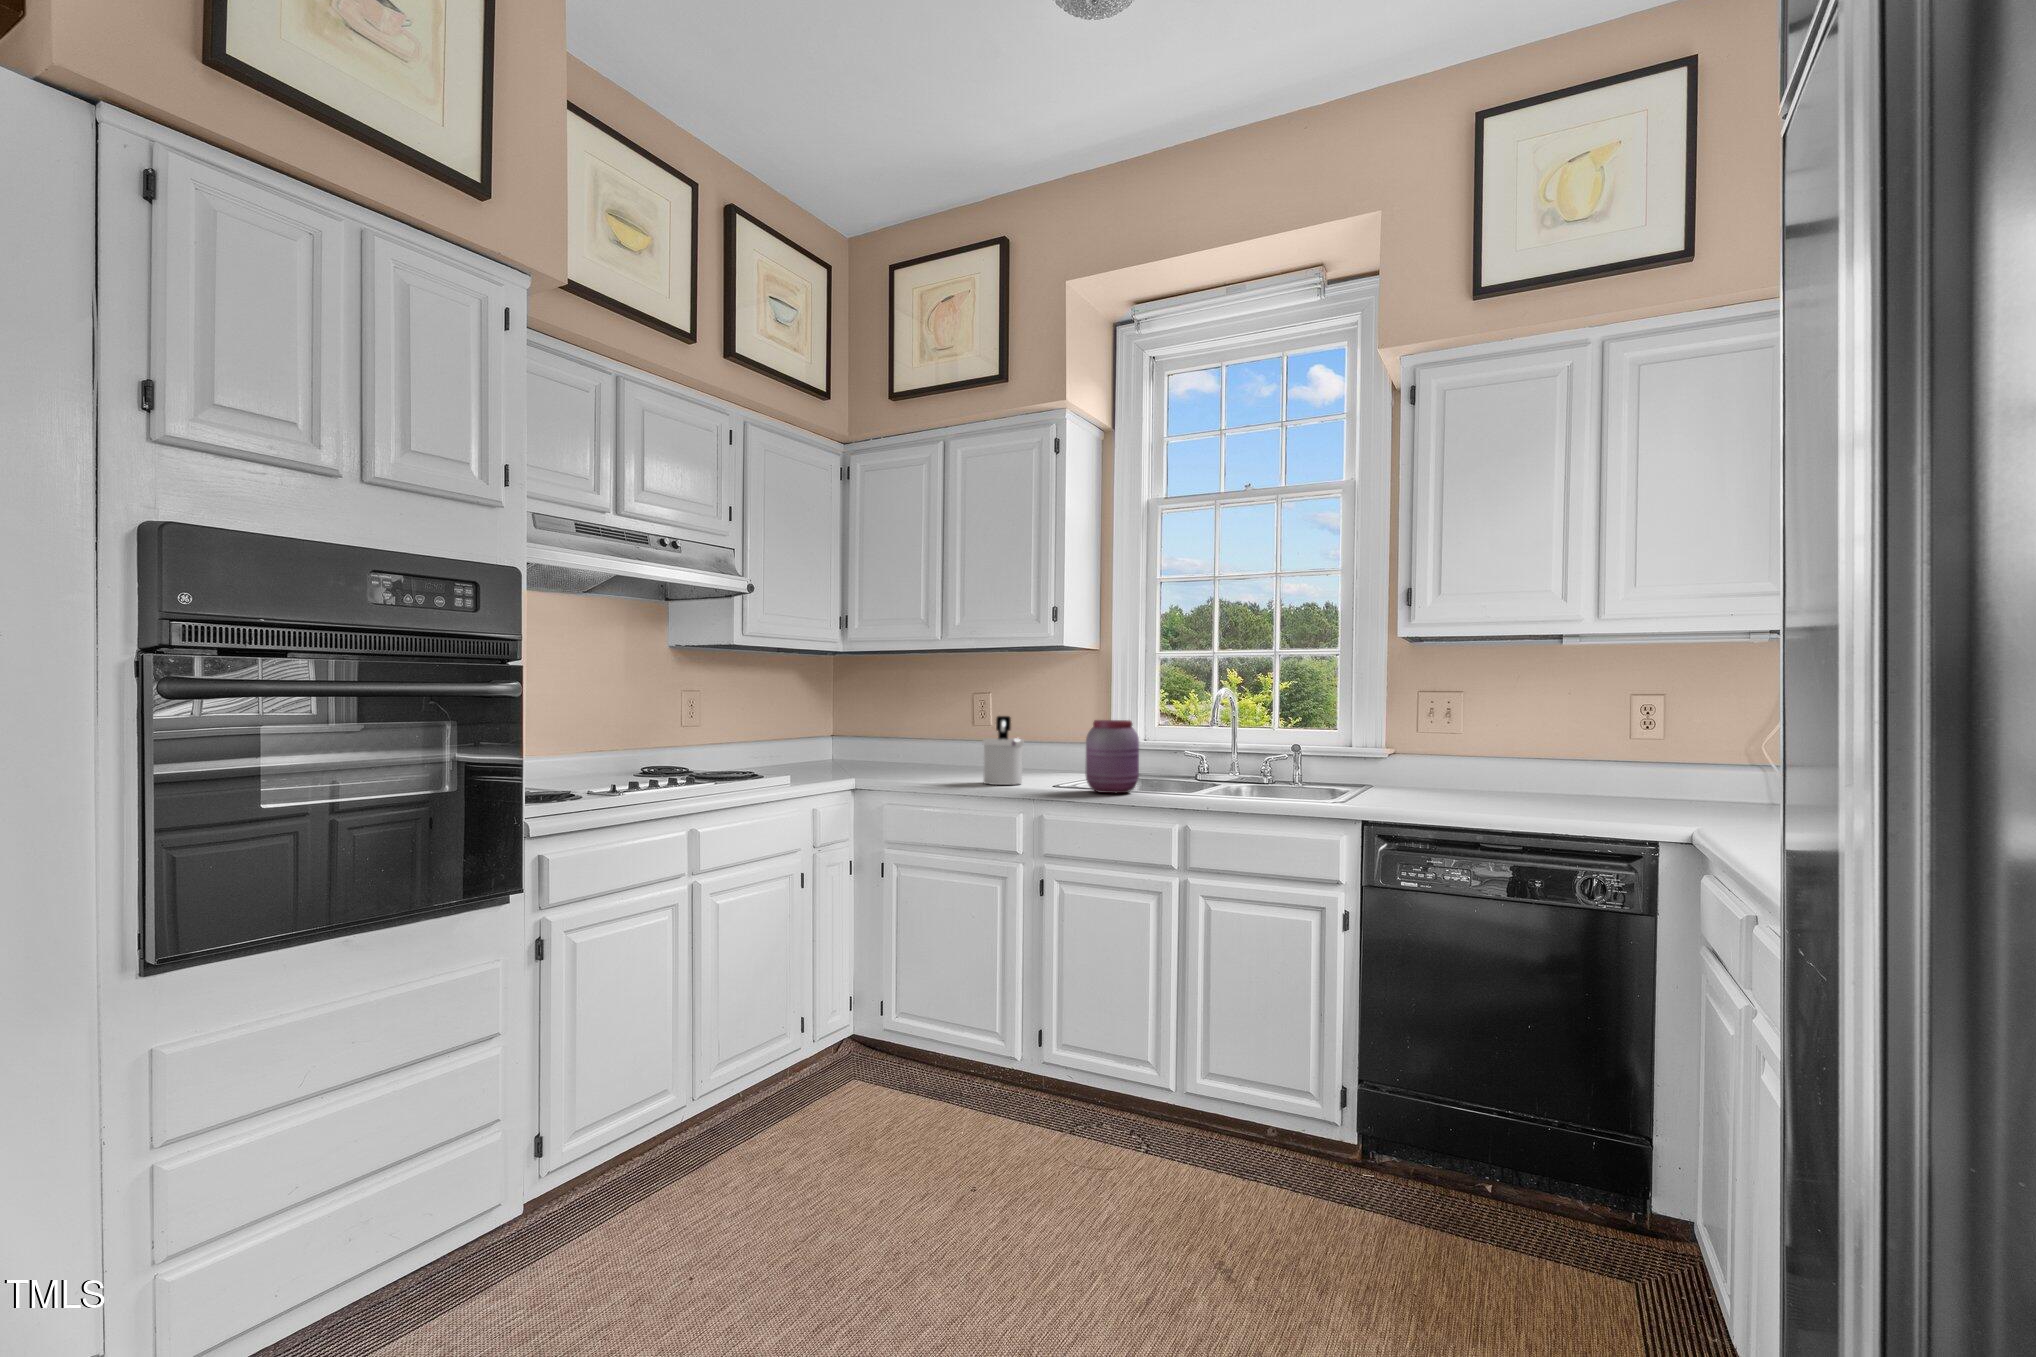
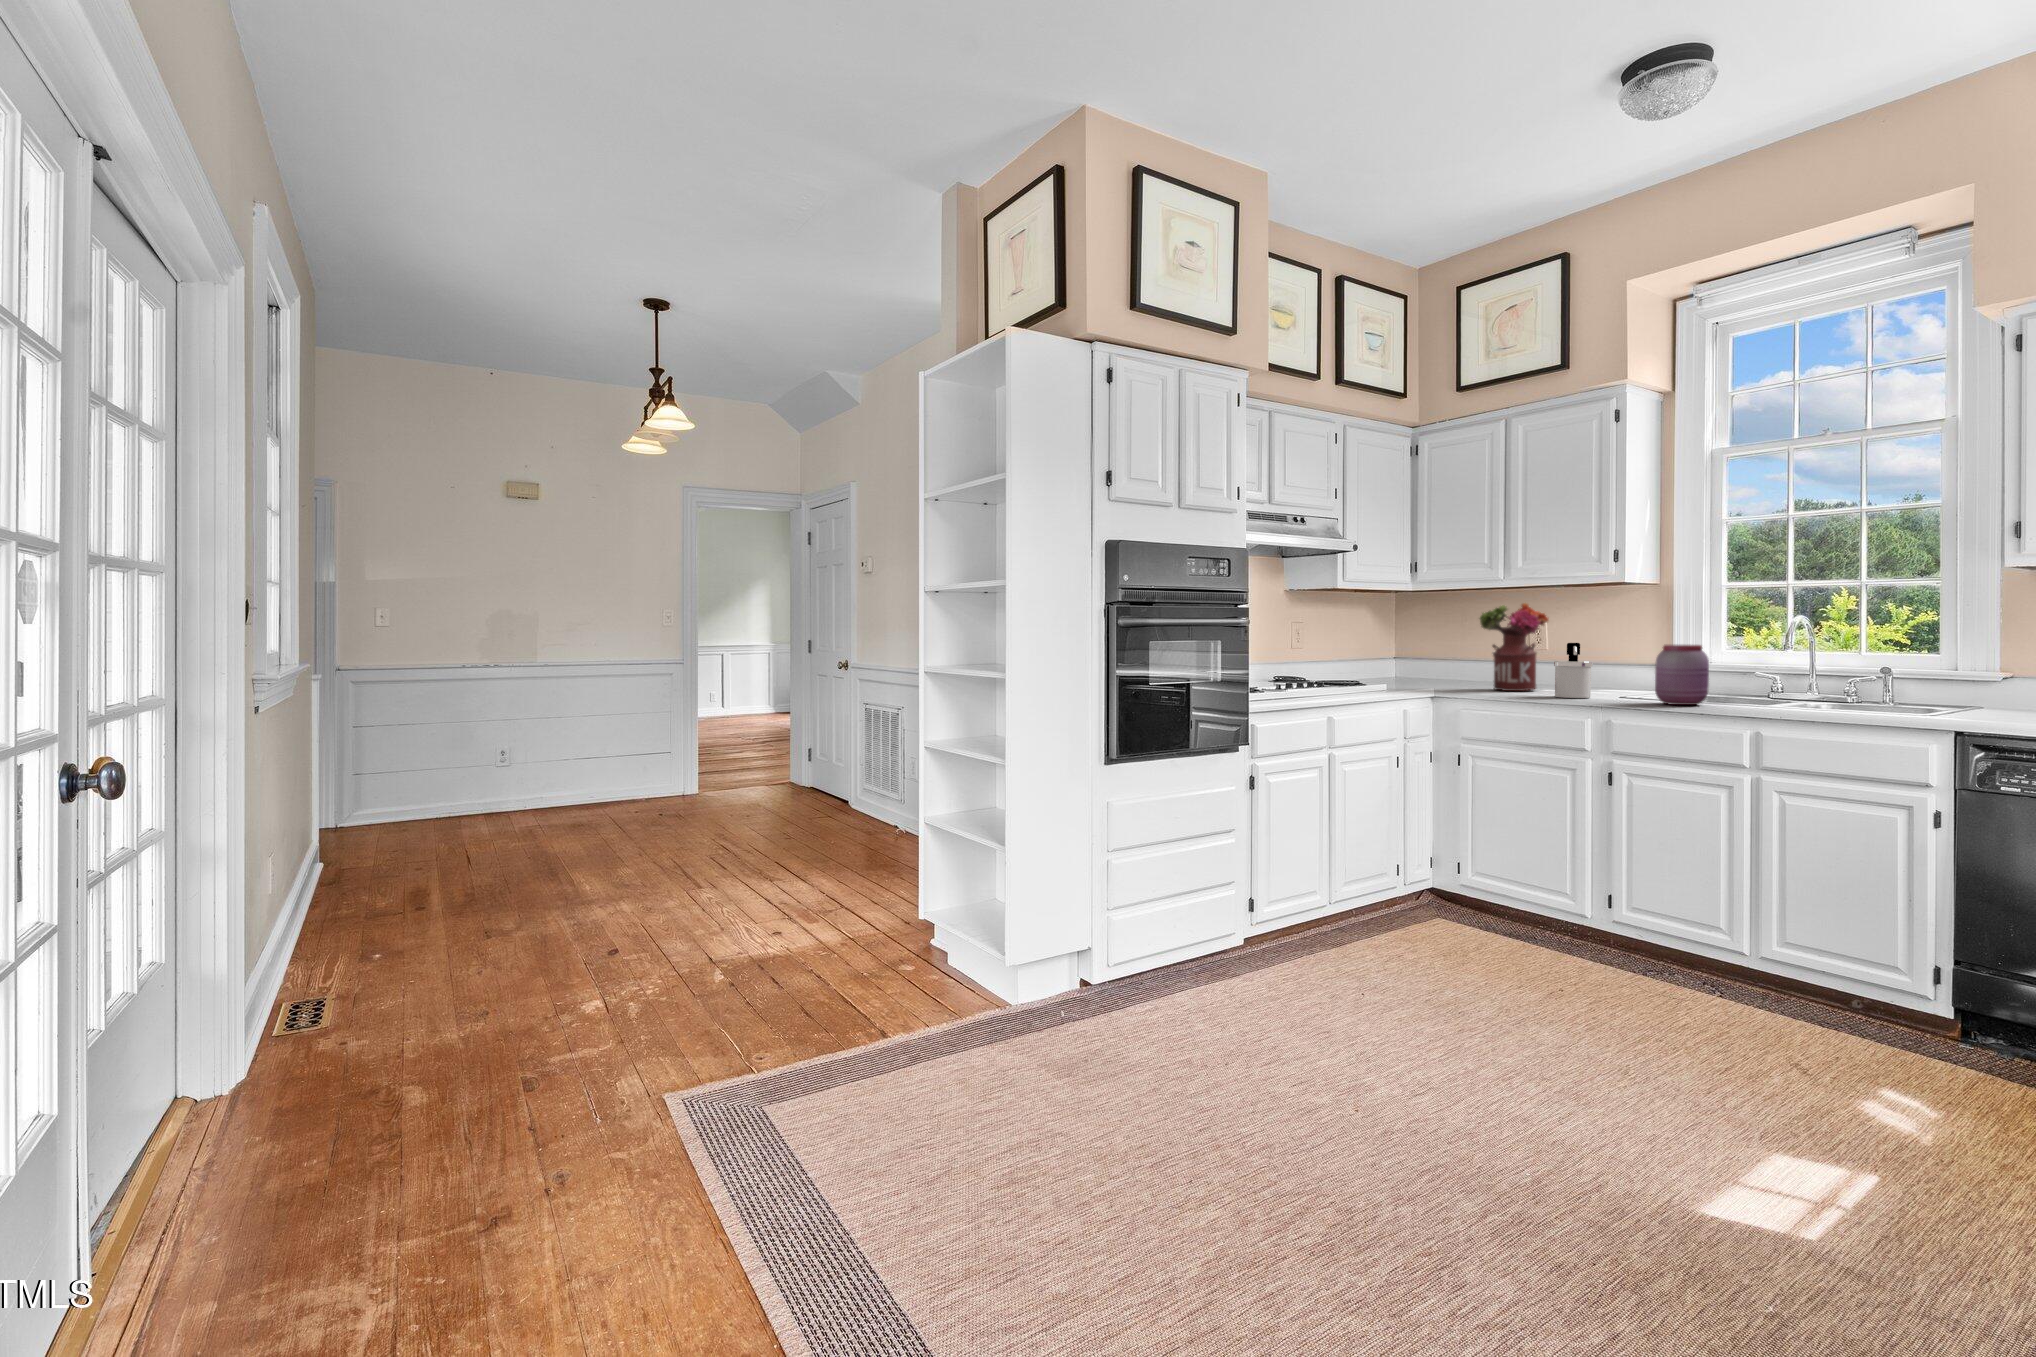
flower arrangement: none [903,664,983,775] -> present [1480,603,1548,691]

